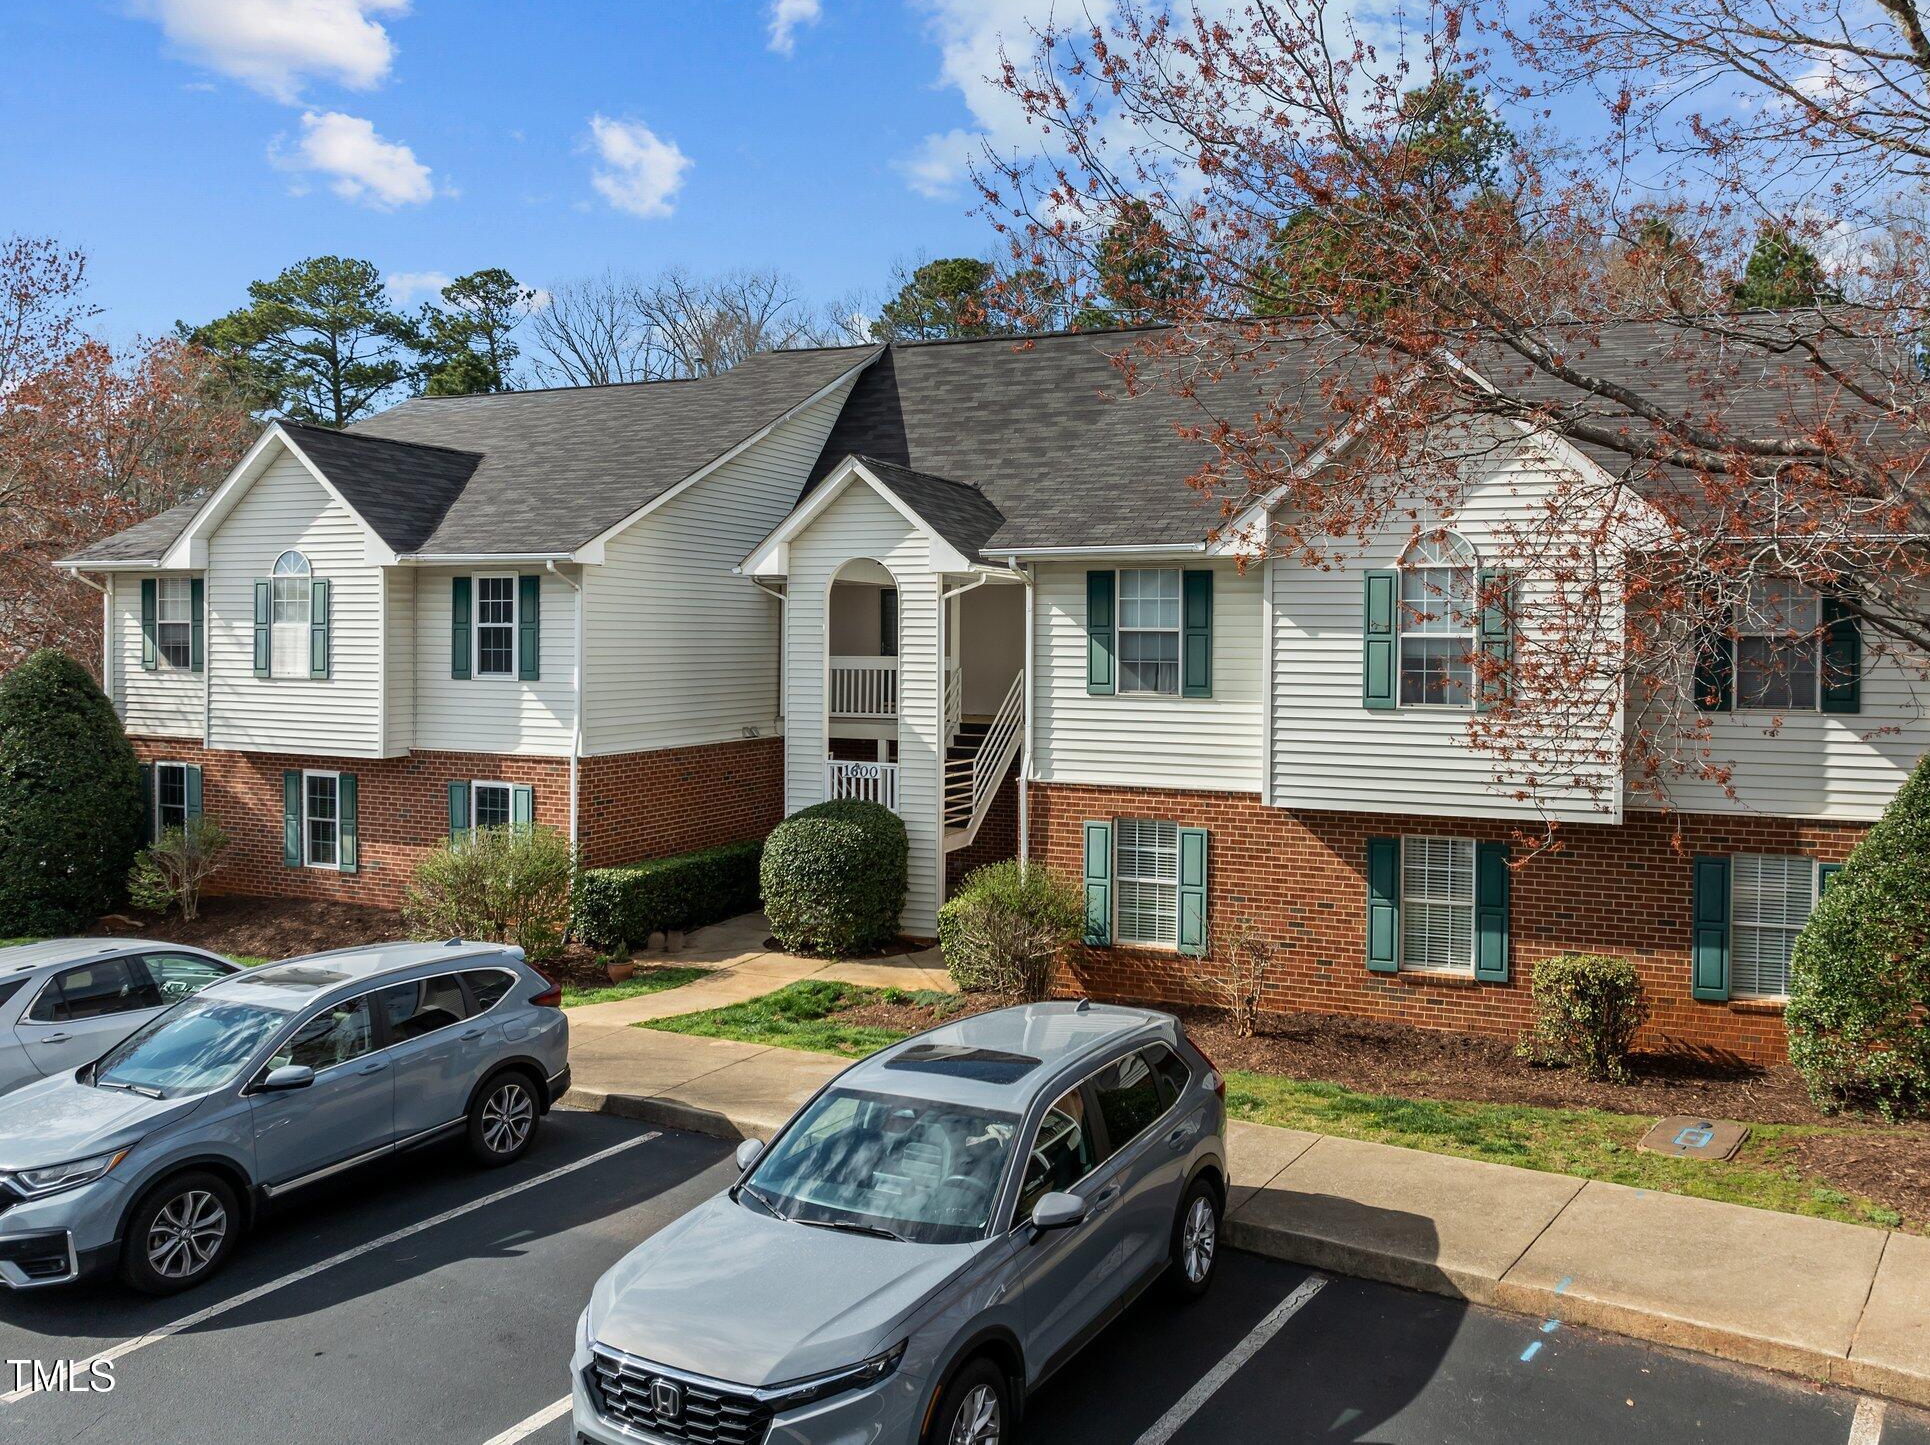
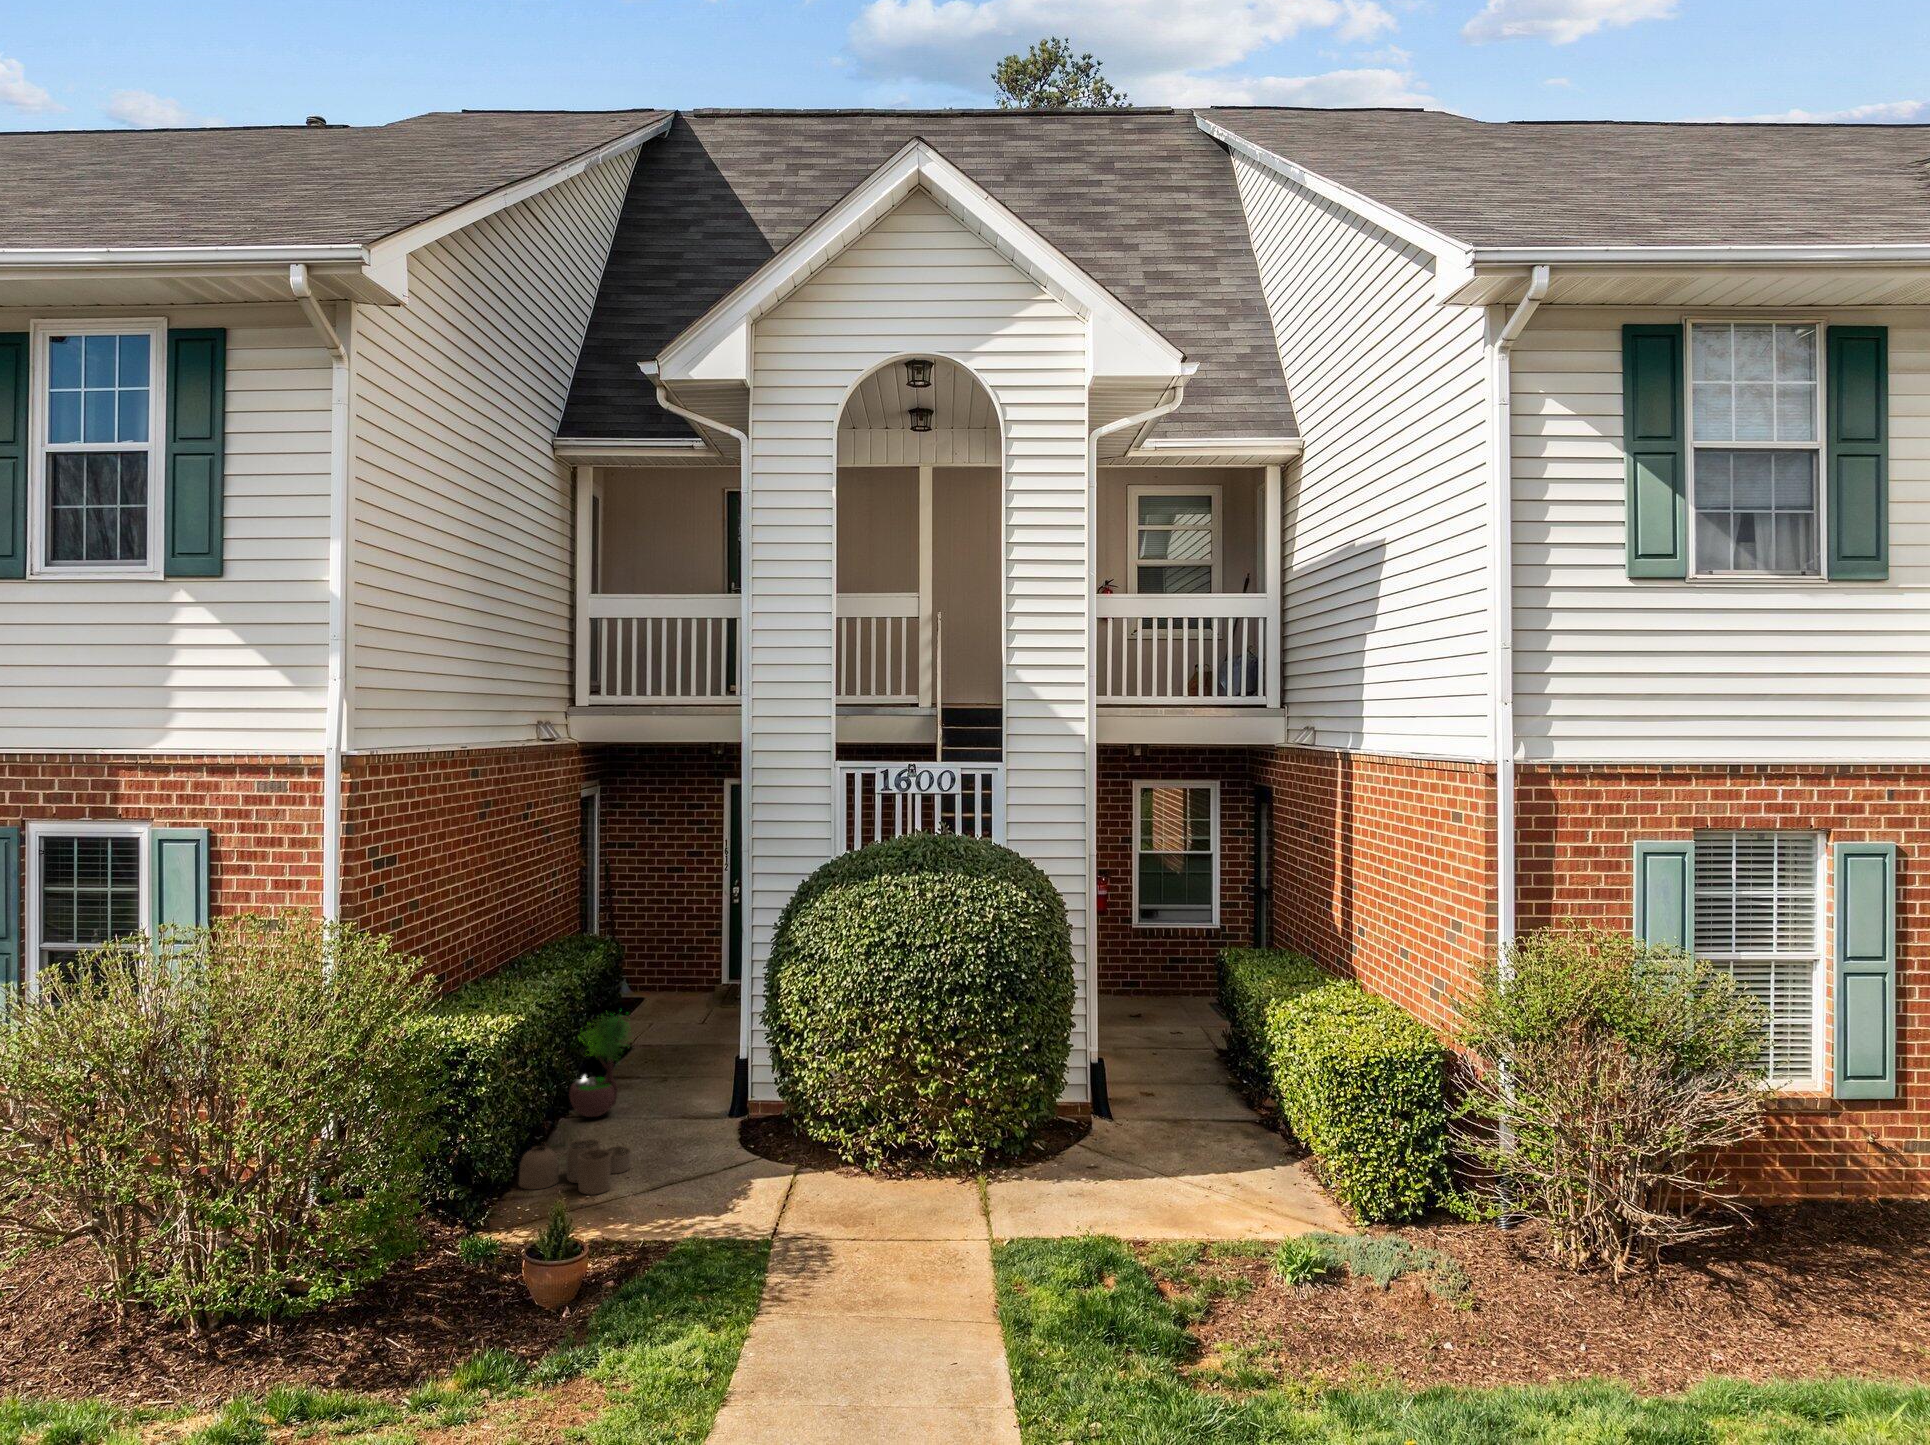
potted tree: none [695,879,726,931] -> present [569,1011,630,1117]

